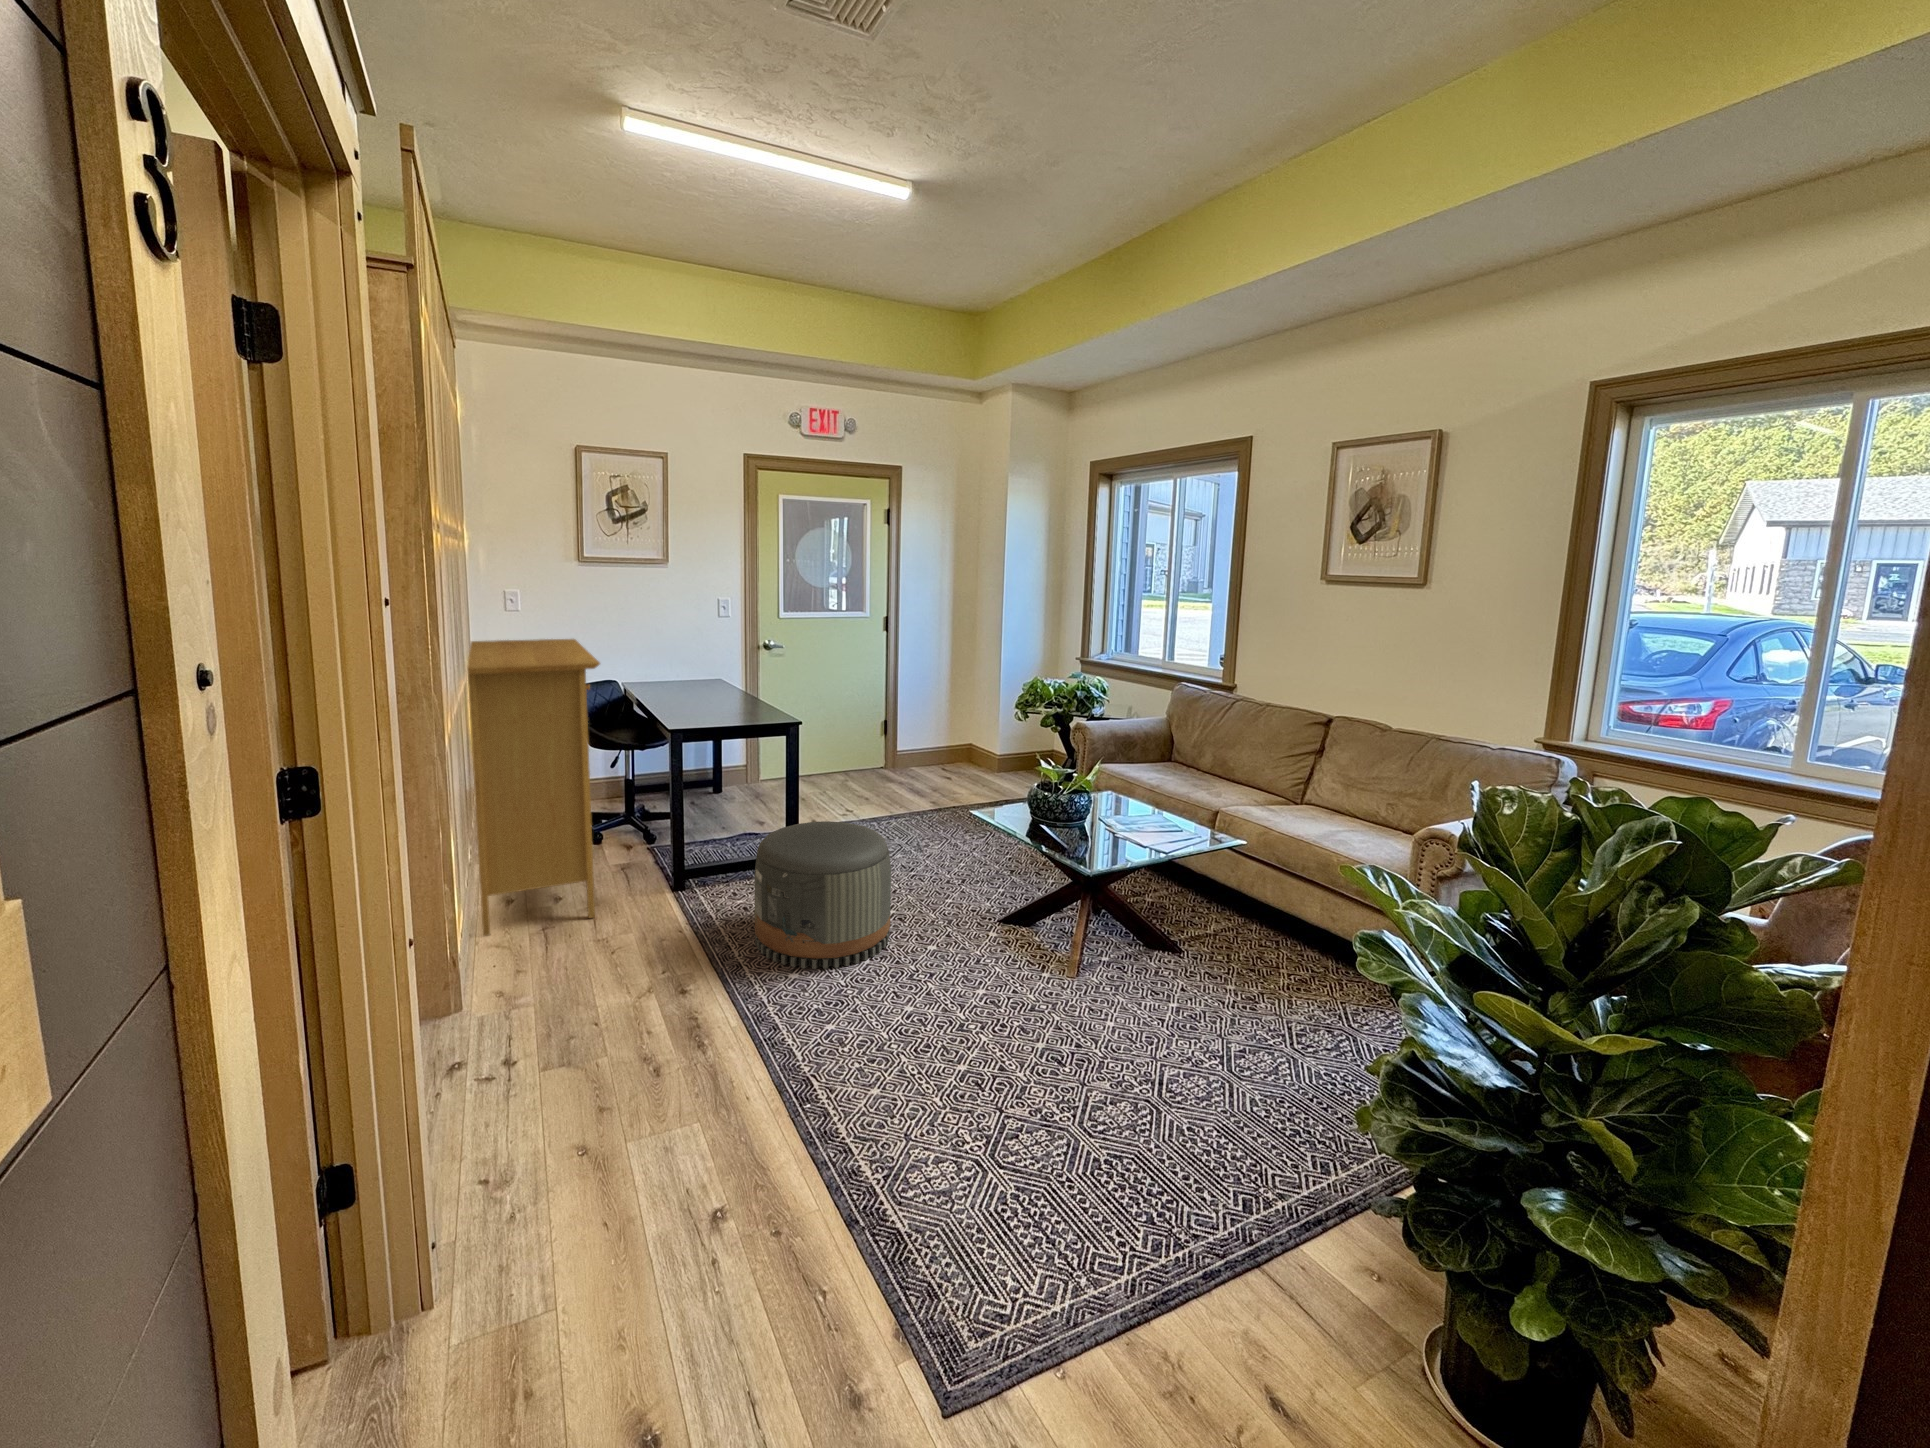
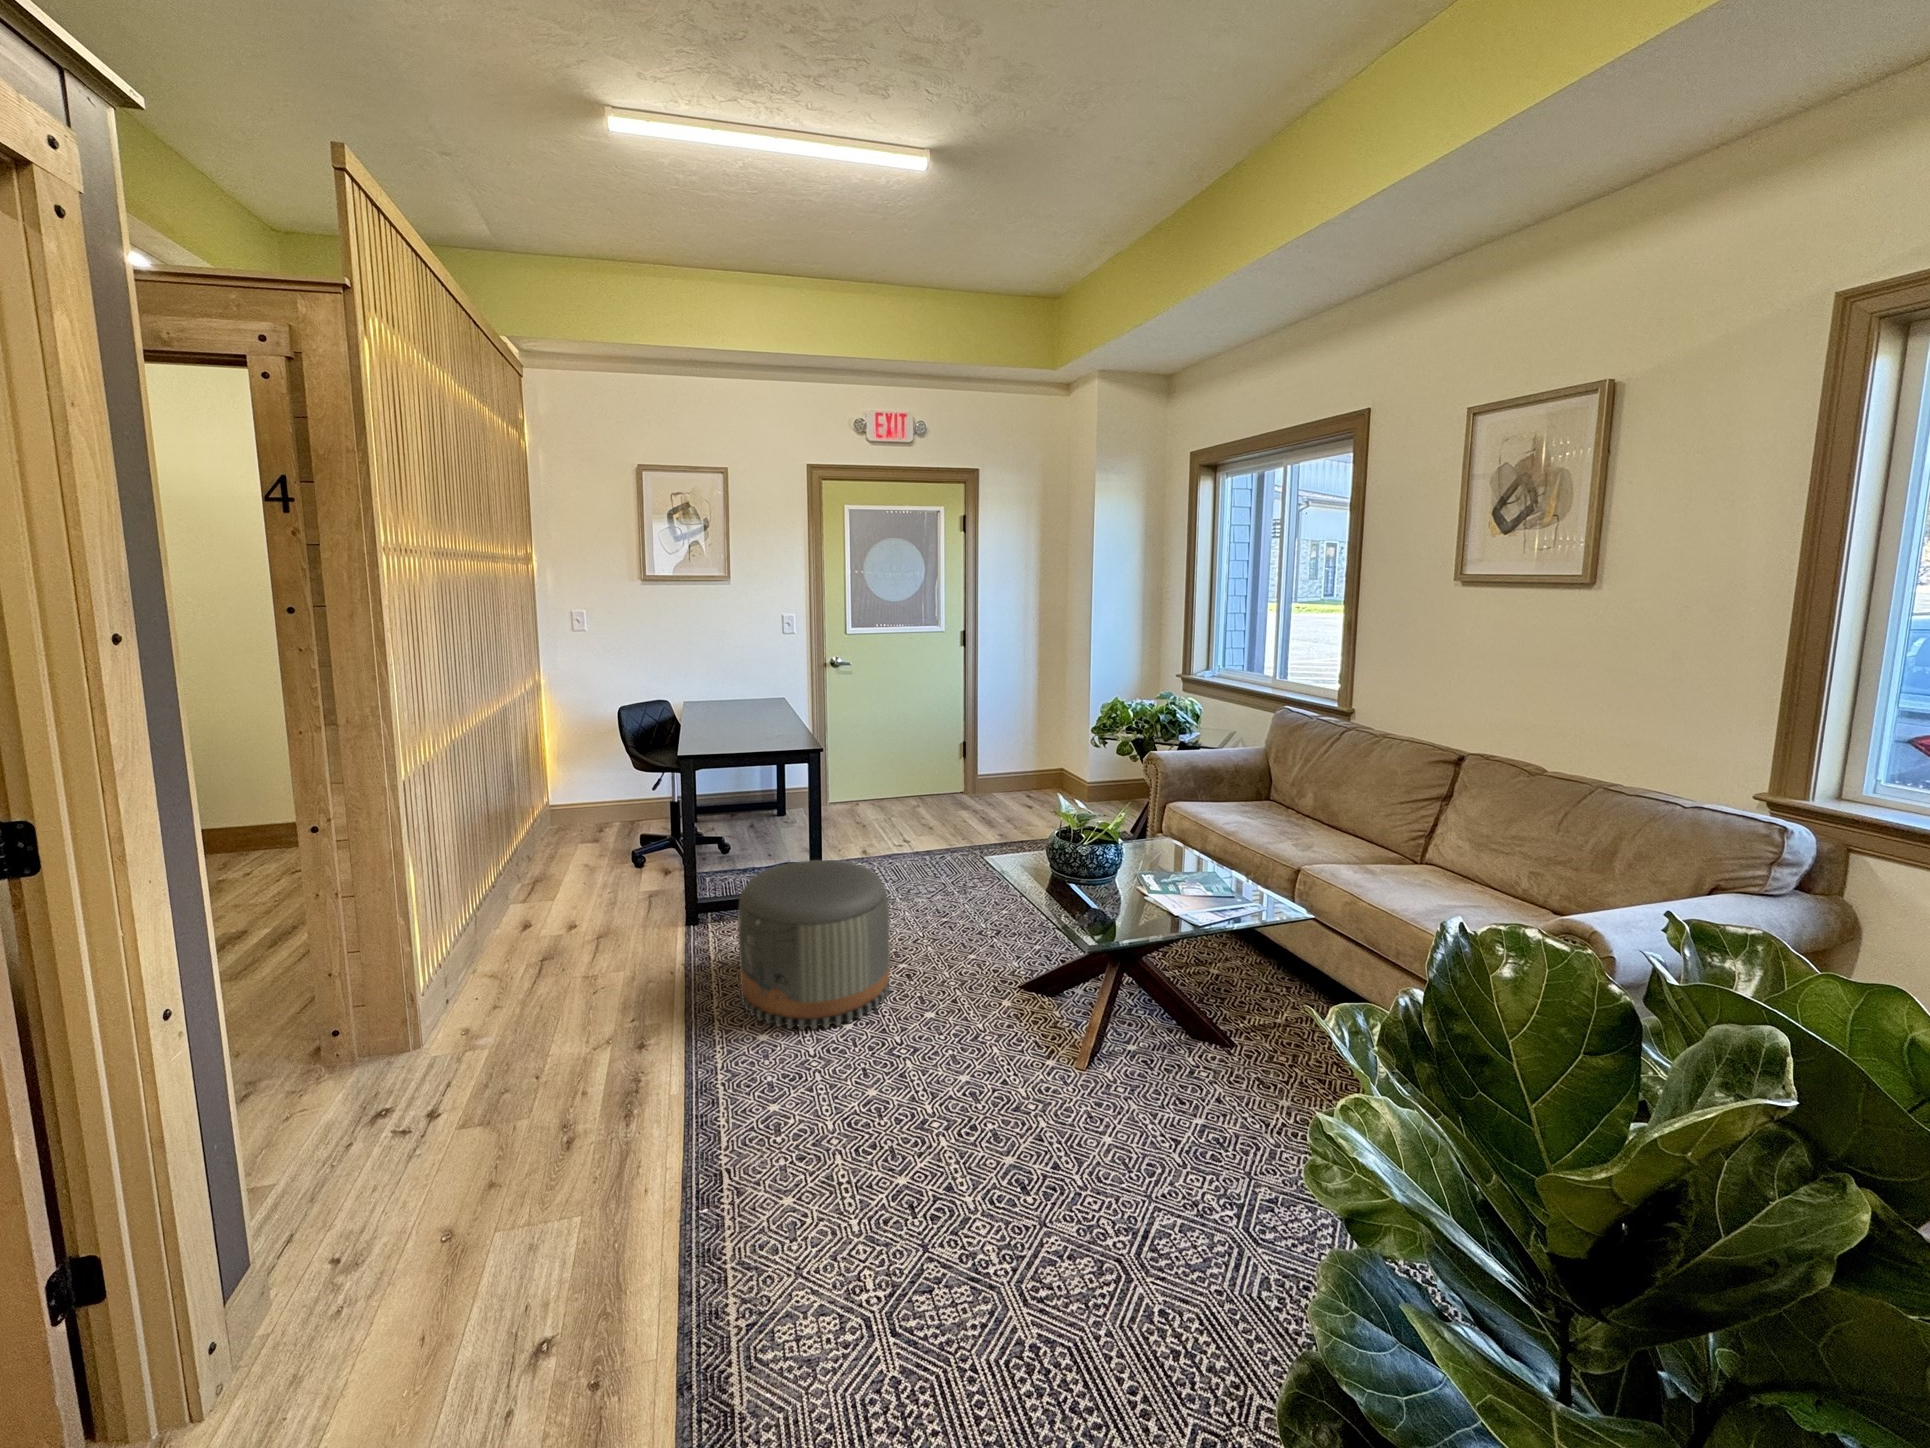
console table: present [467,639,600,936] -> none [459,659,617,962]

